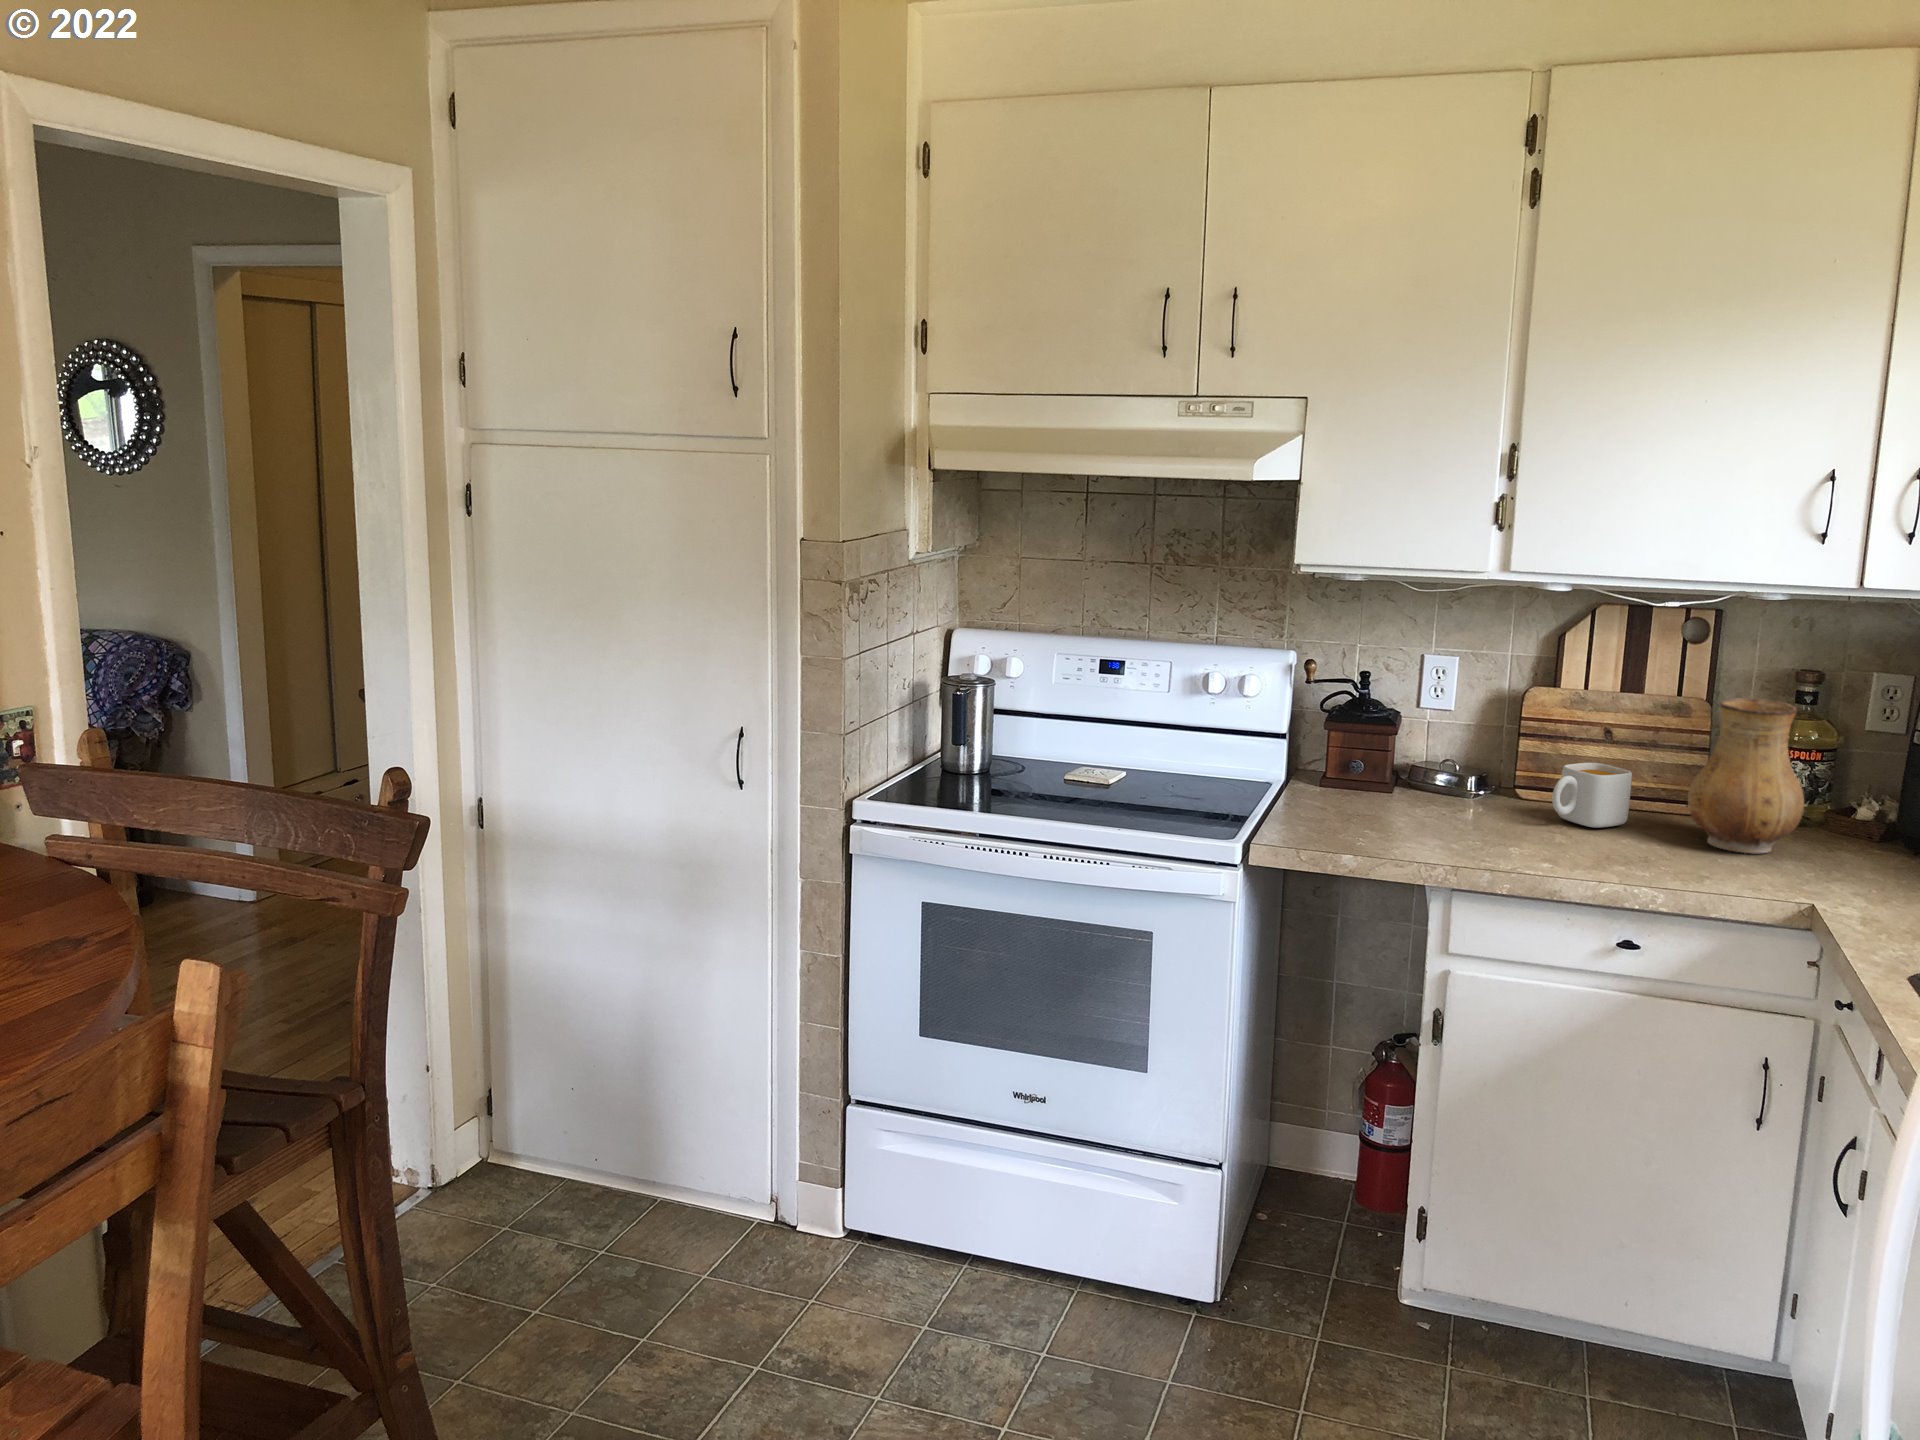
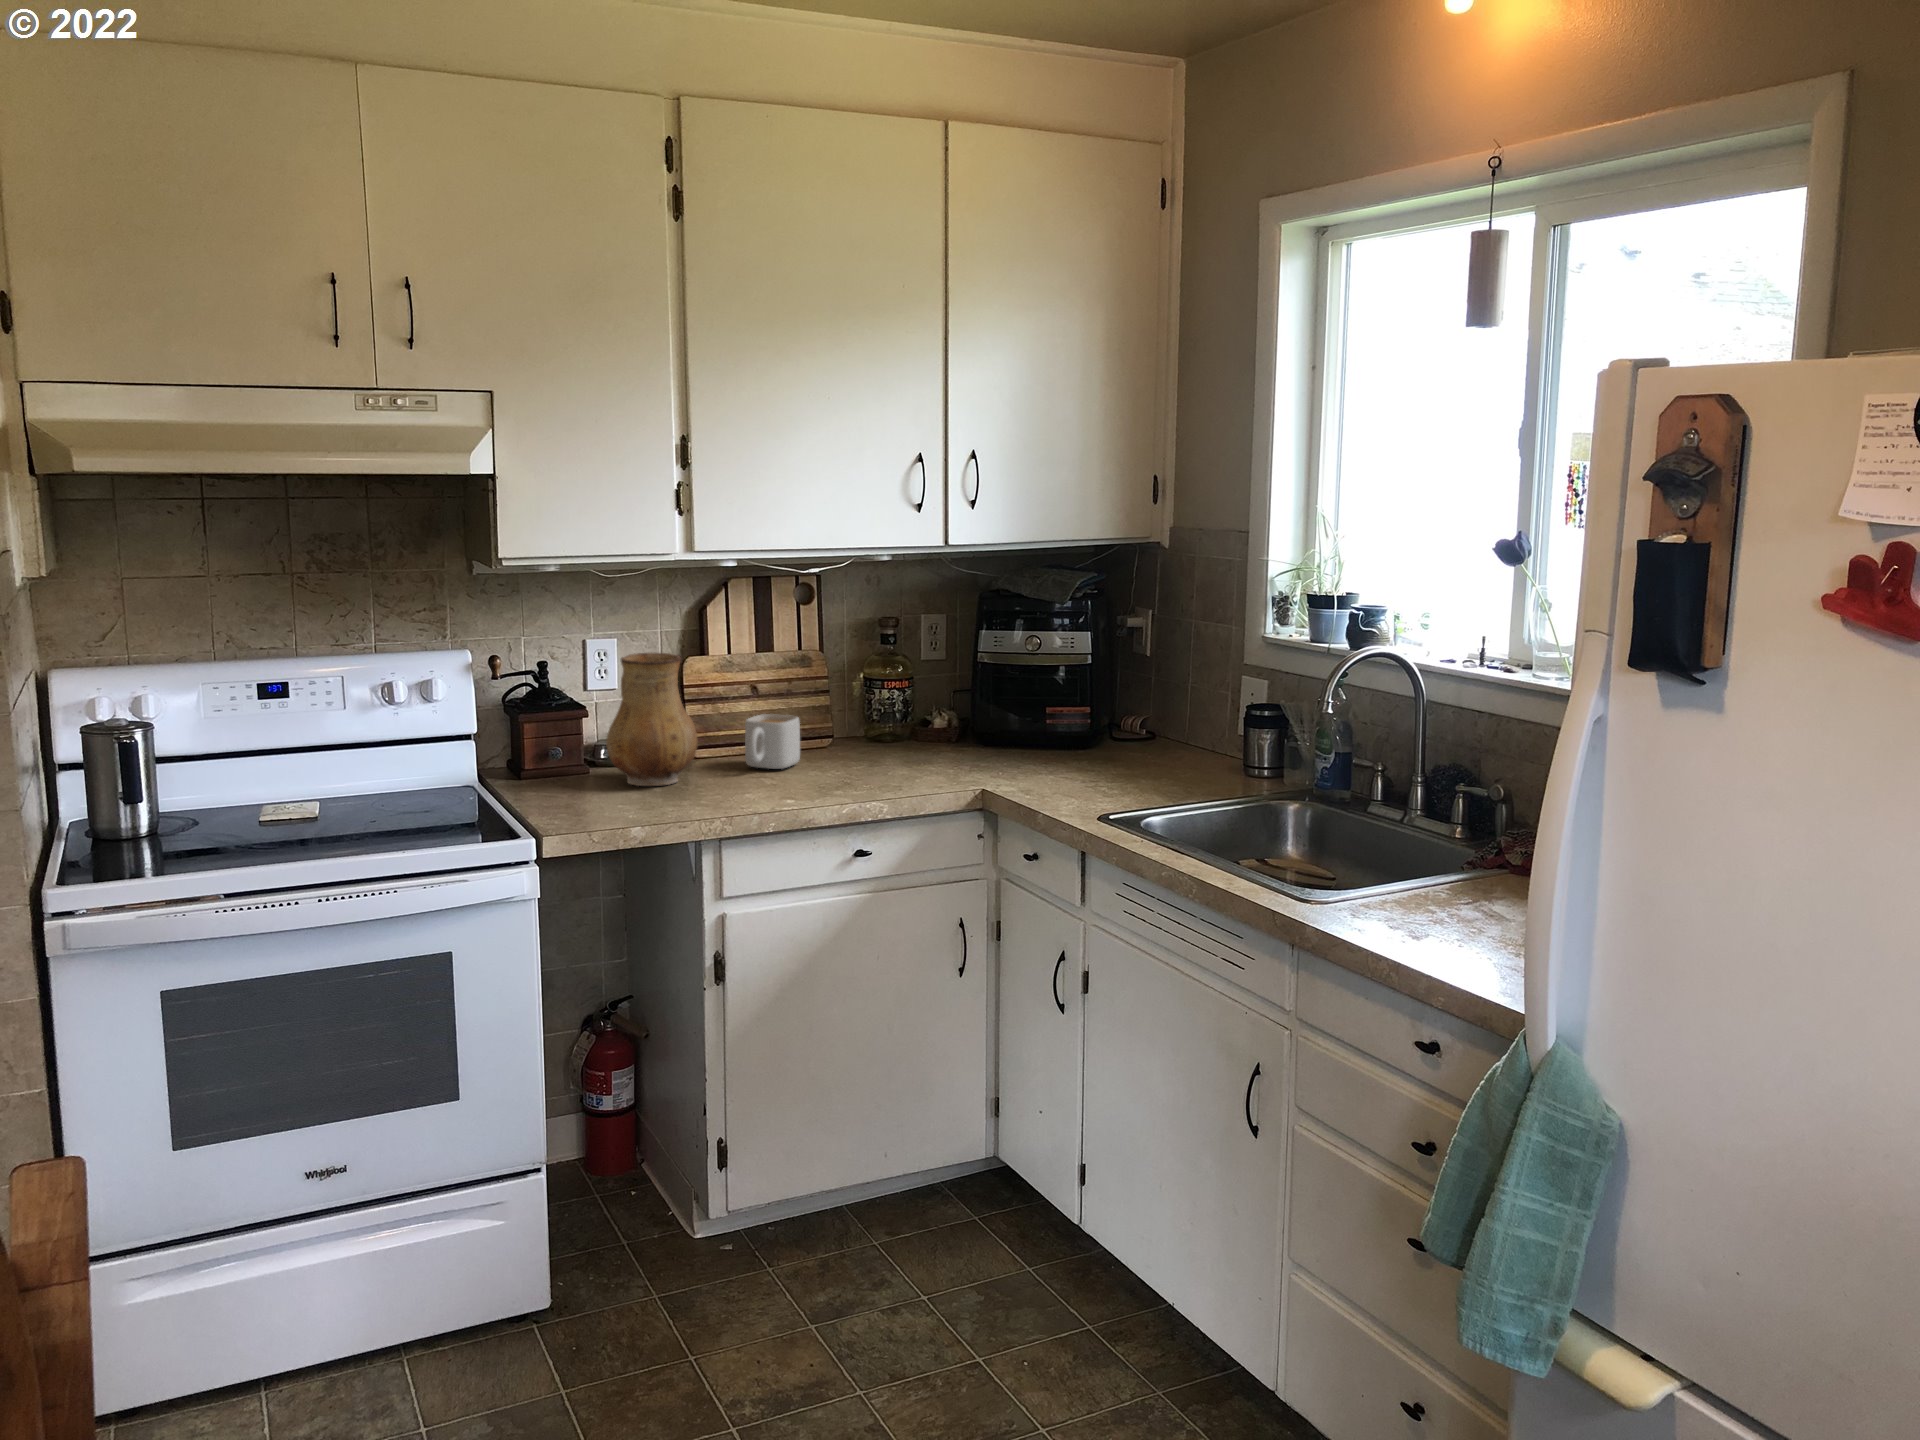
ceramic pitcher: present [1688,698,1804,854] -> present [606,652,698,786]

